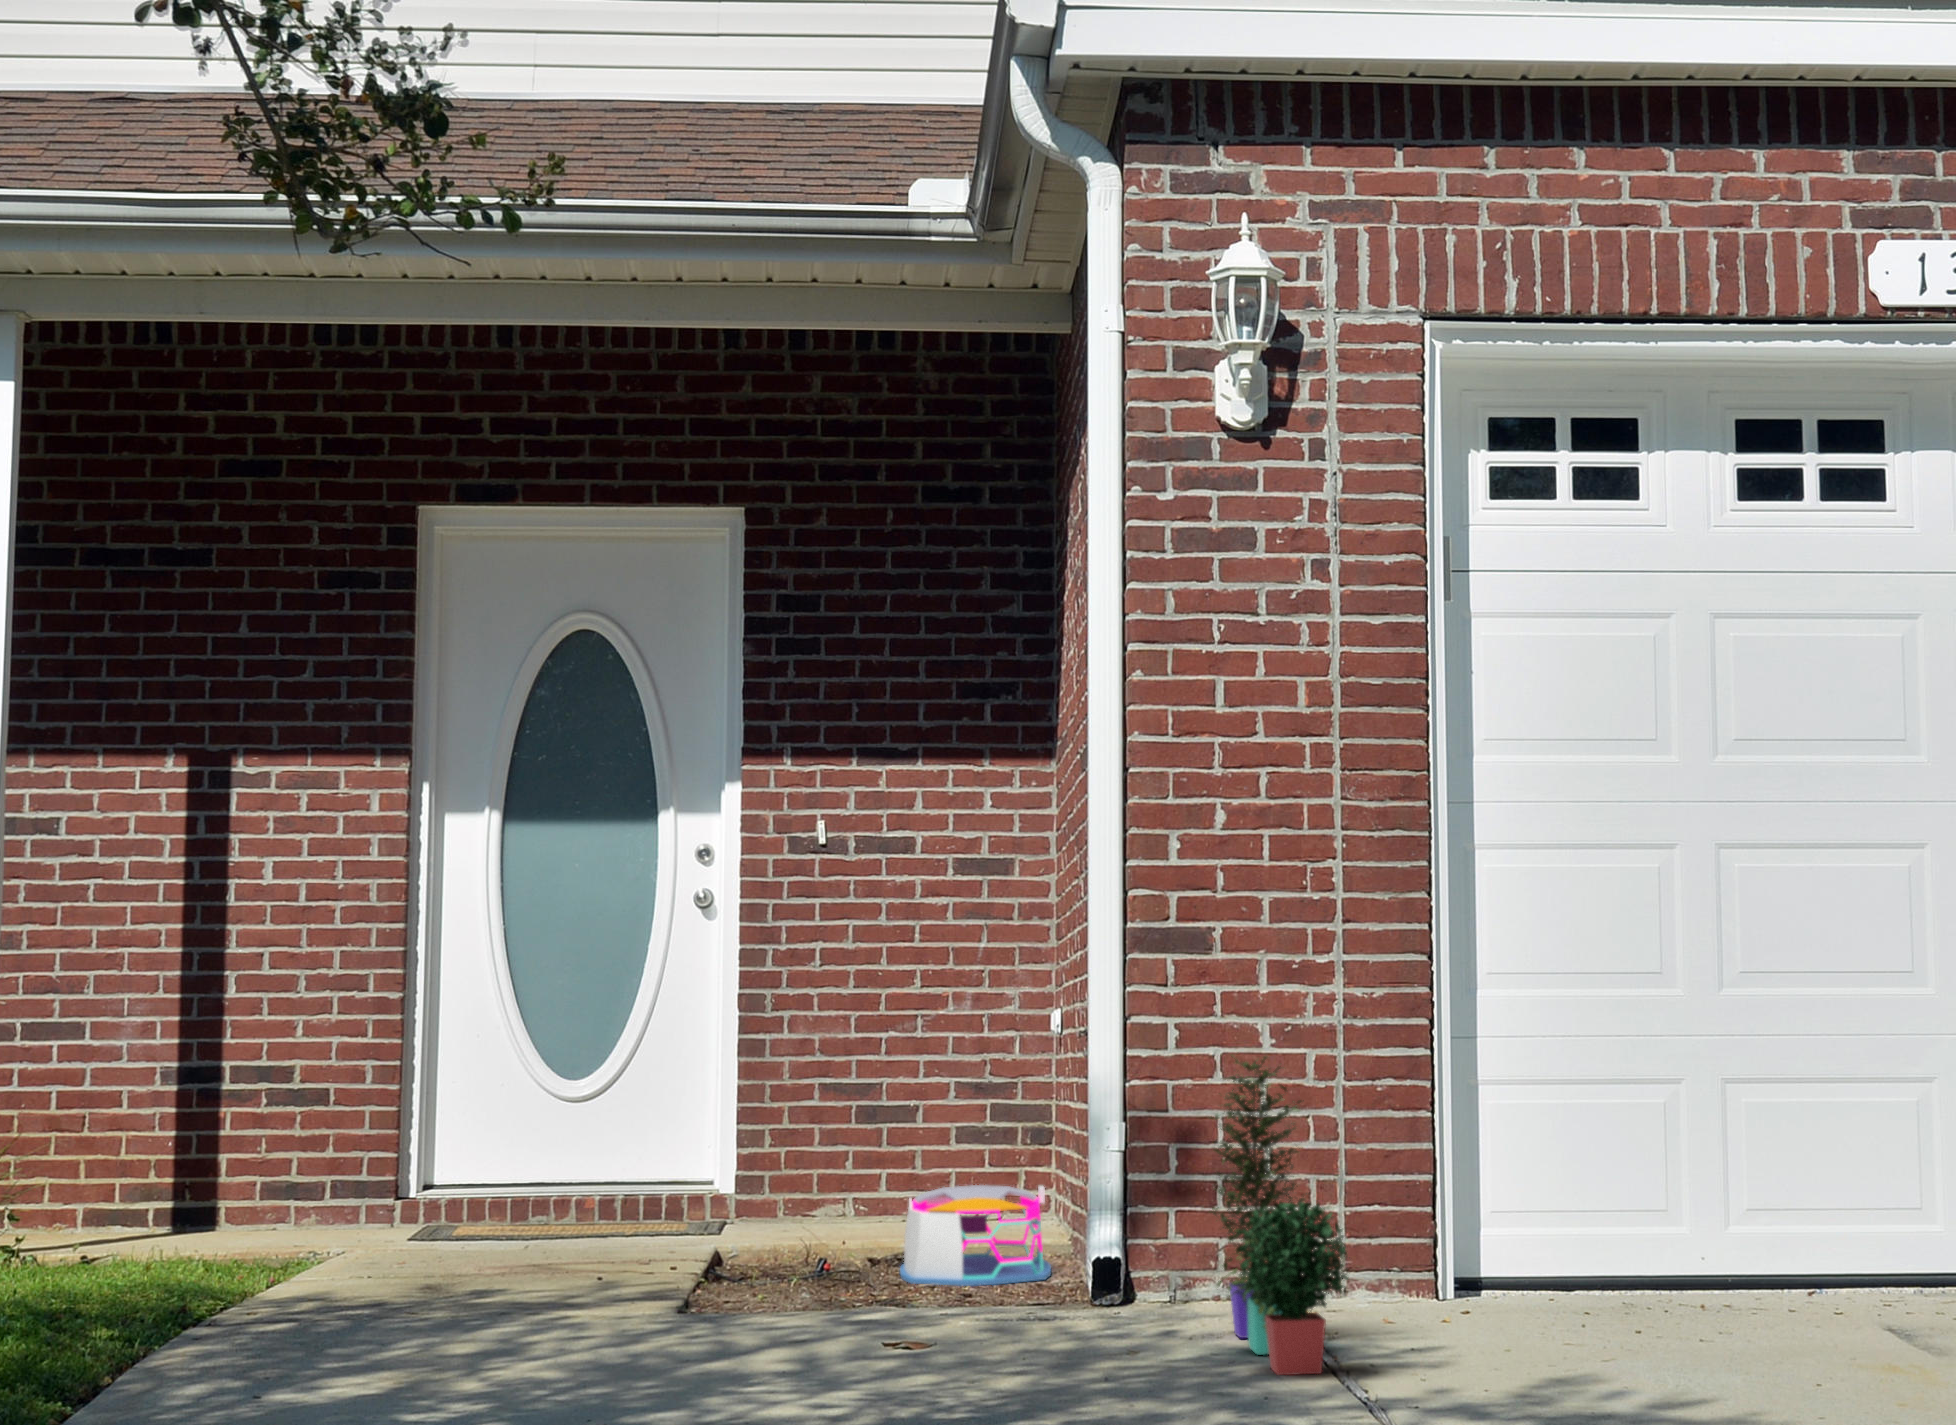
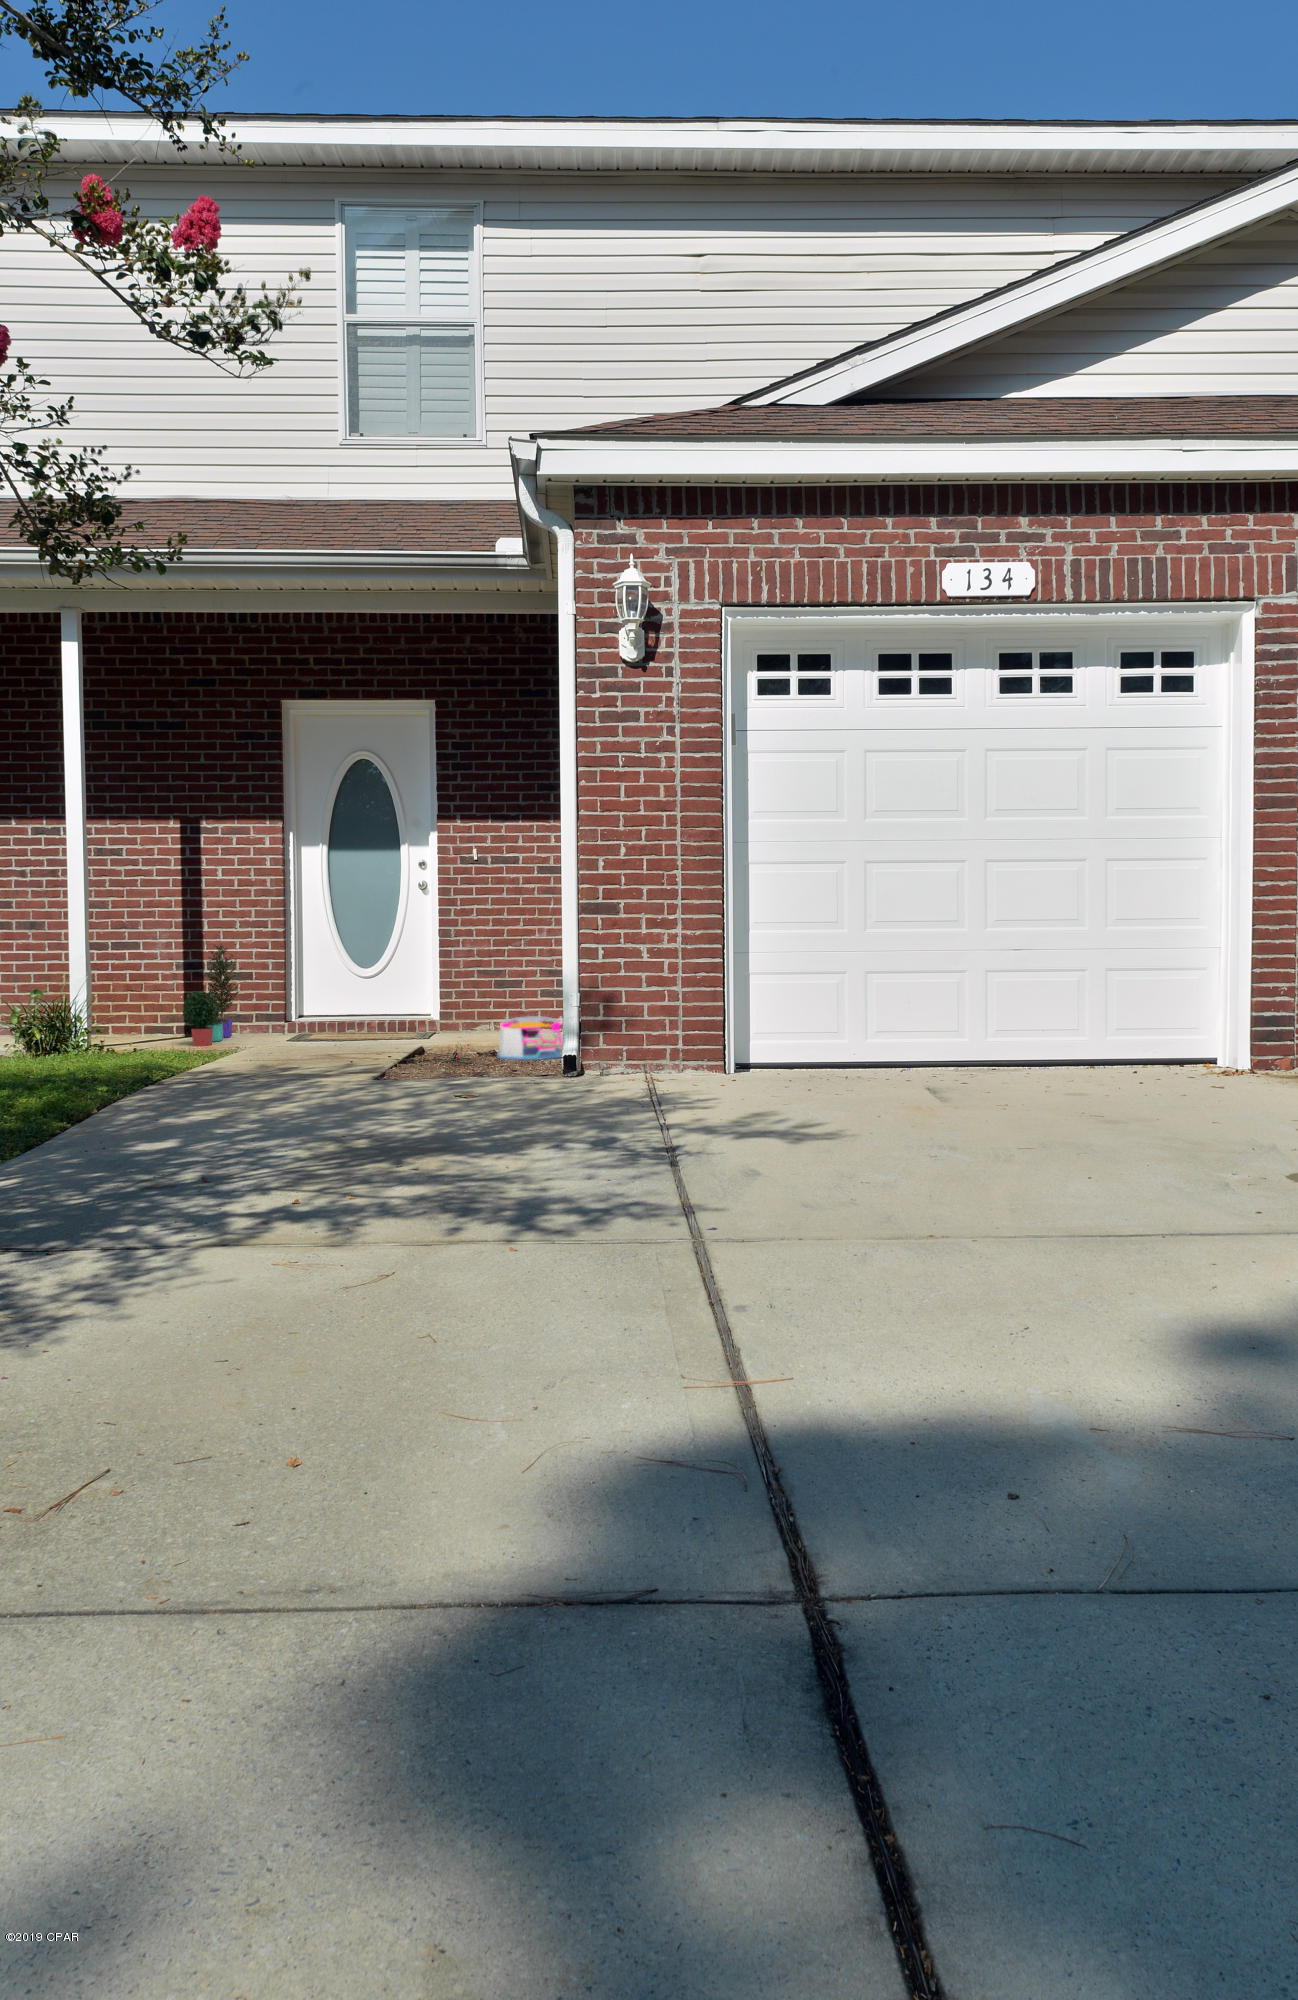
potted plant: present [1210,1055,1348,1375] -> present [182,944,239,1046]

